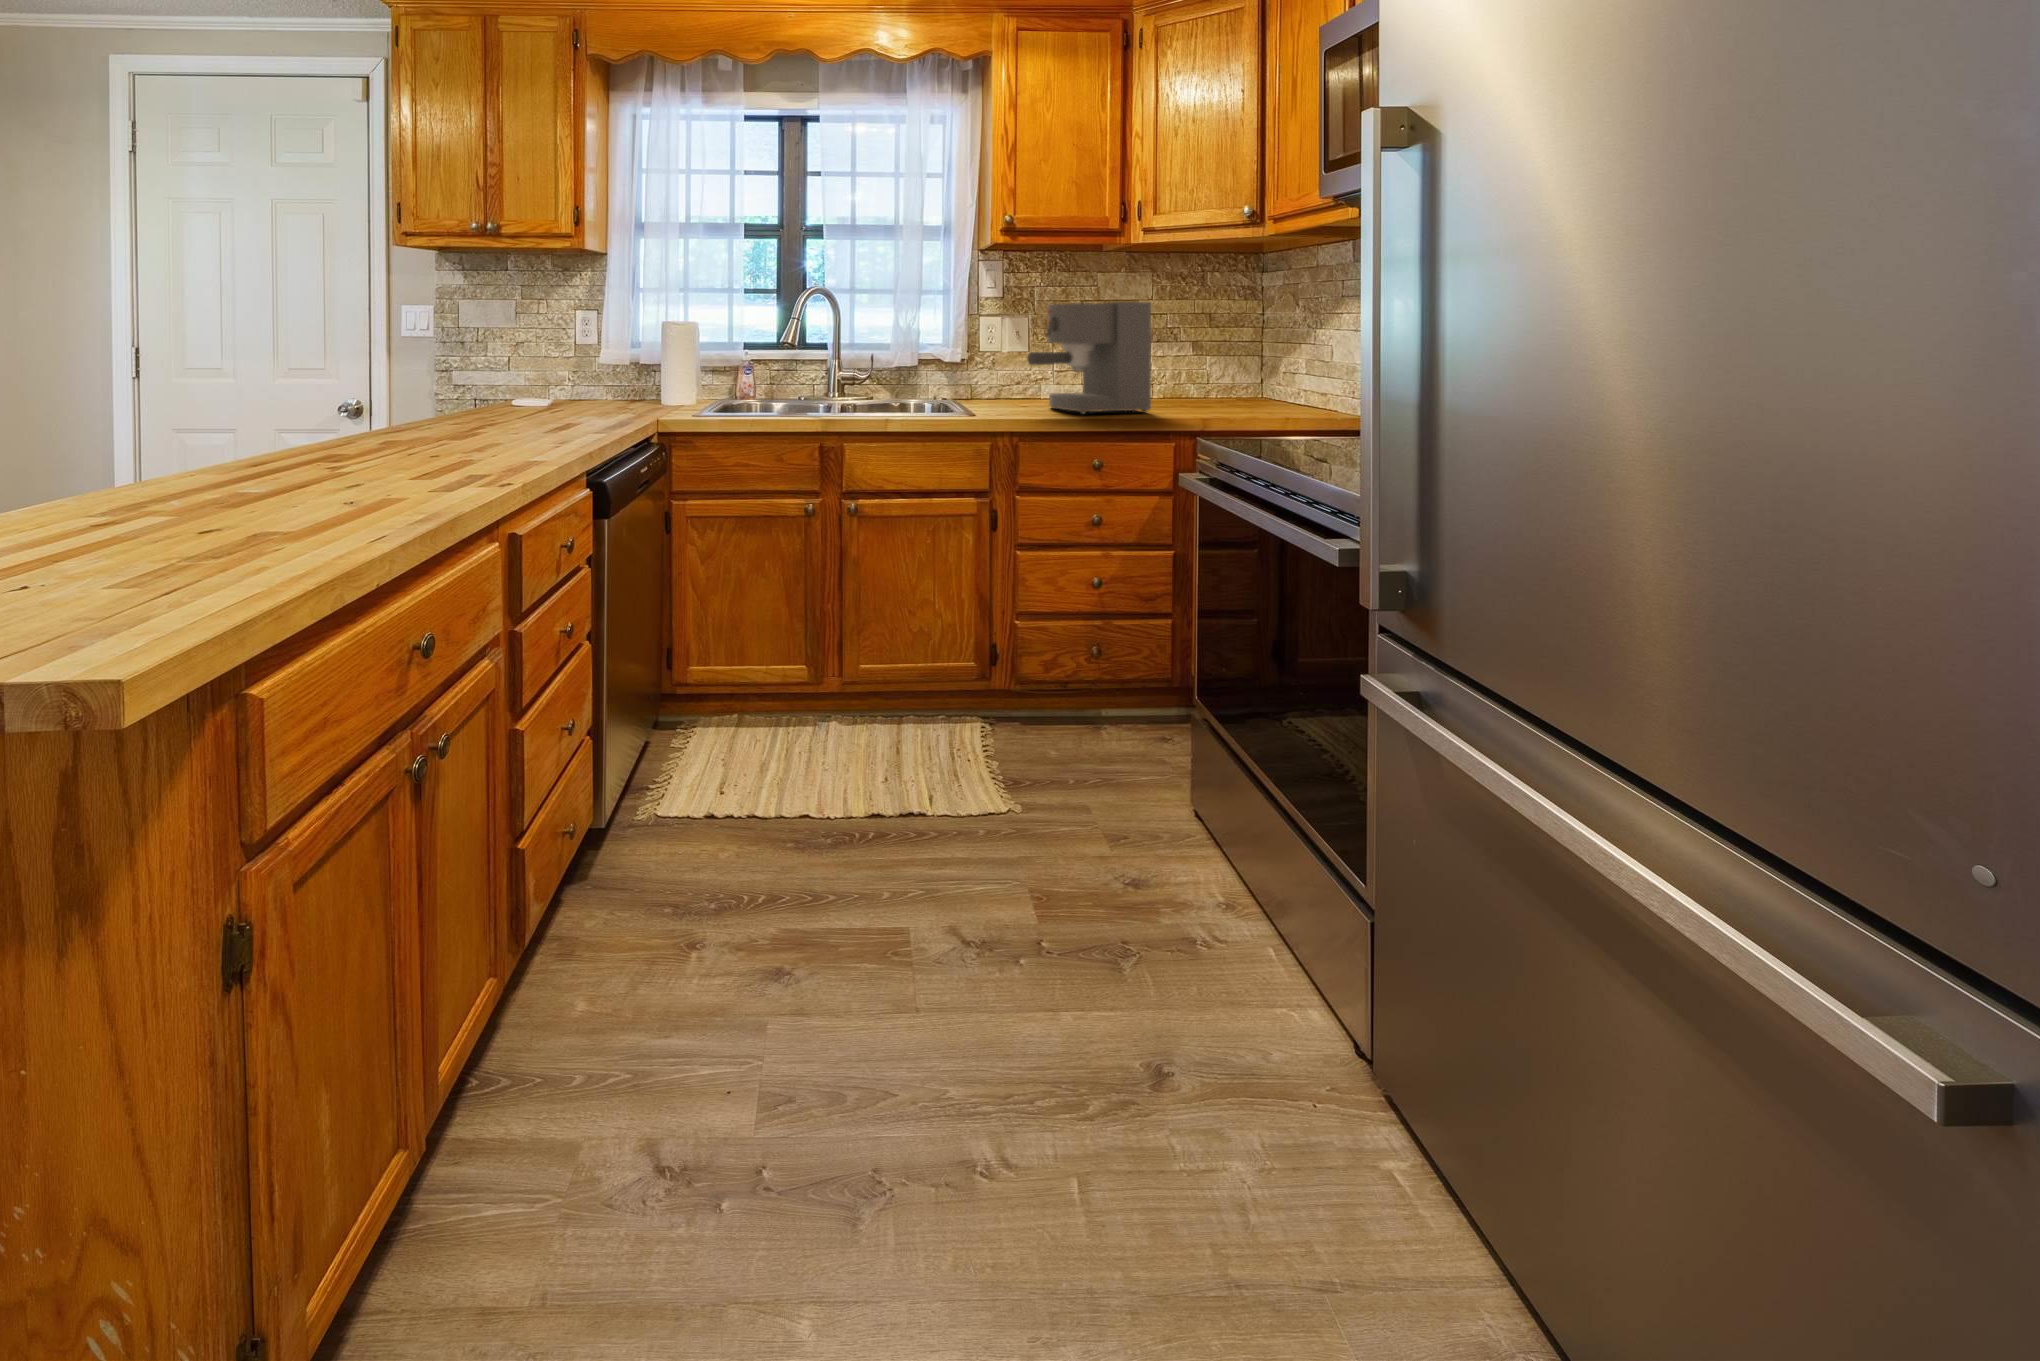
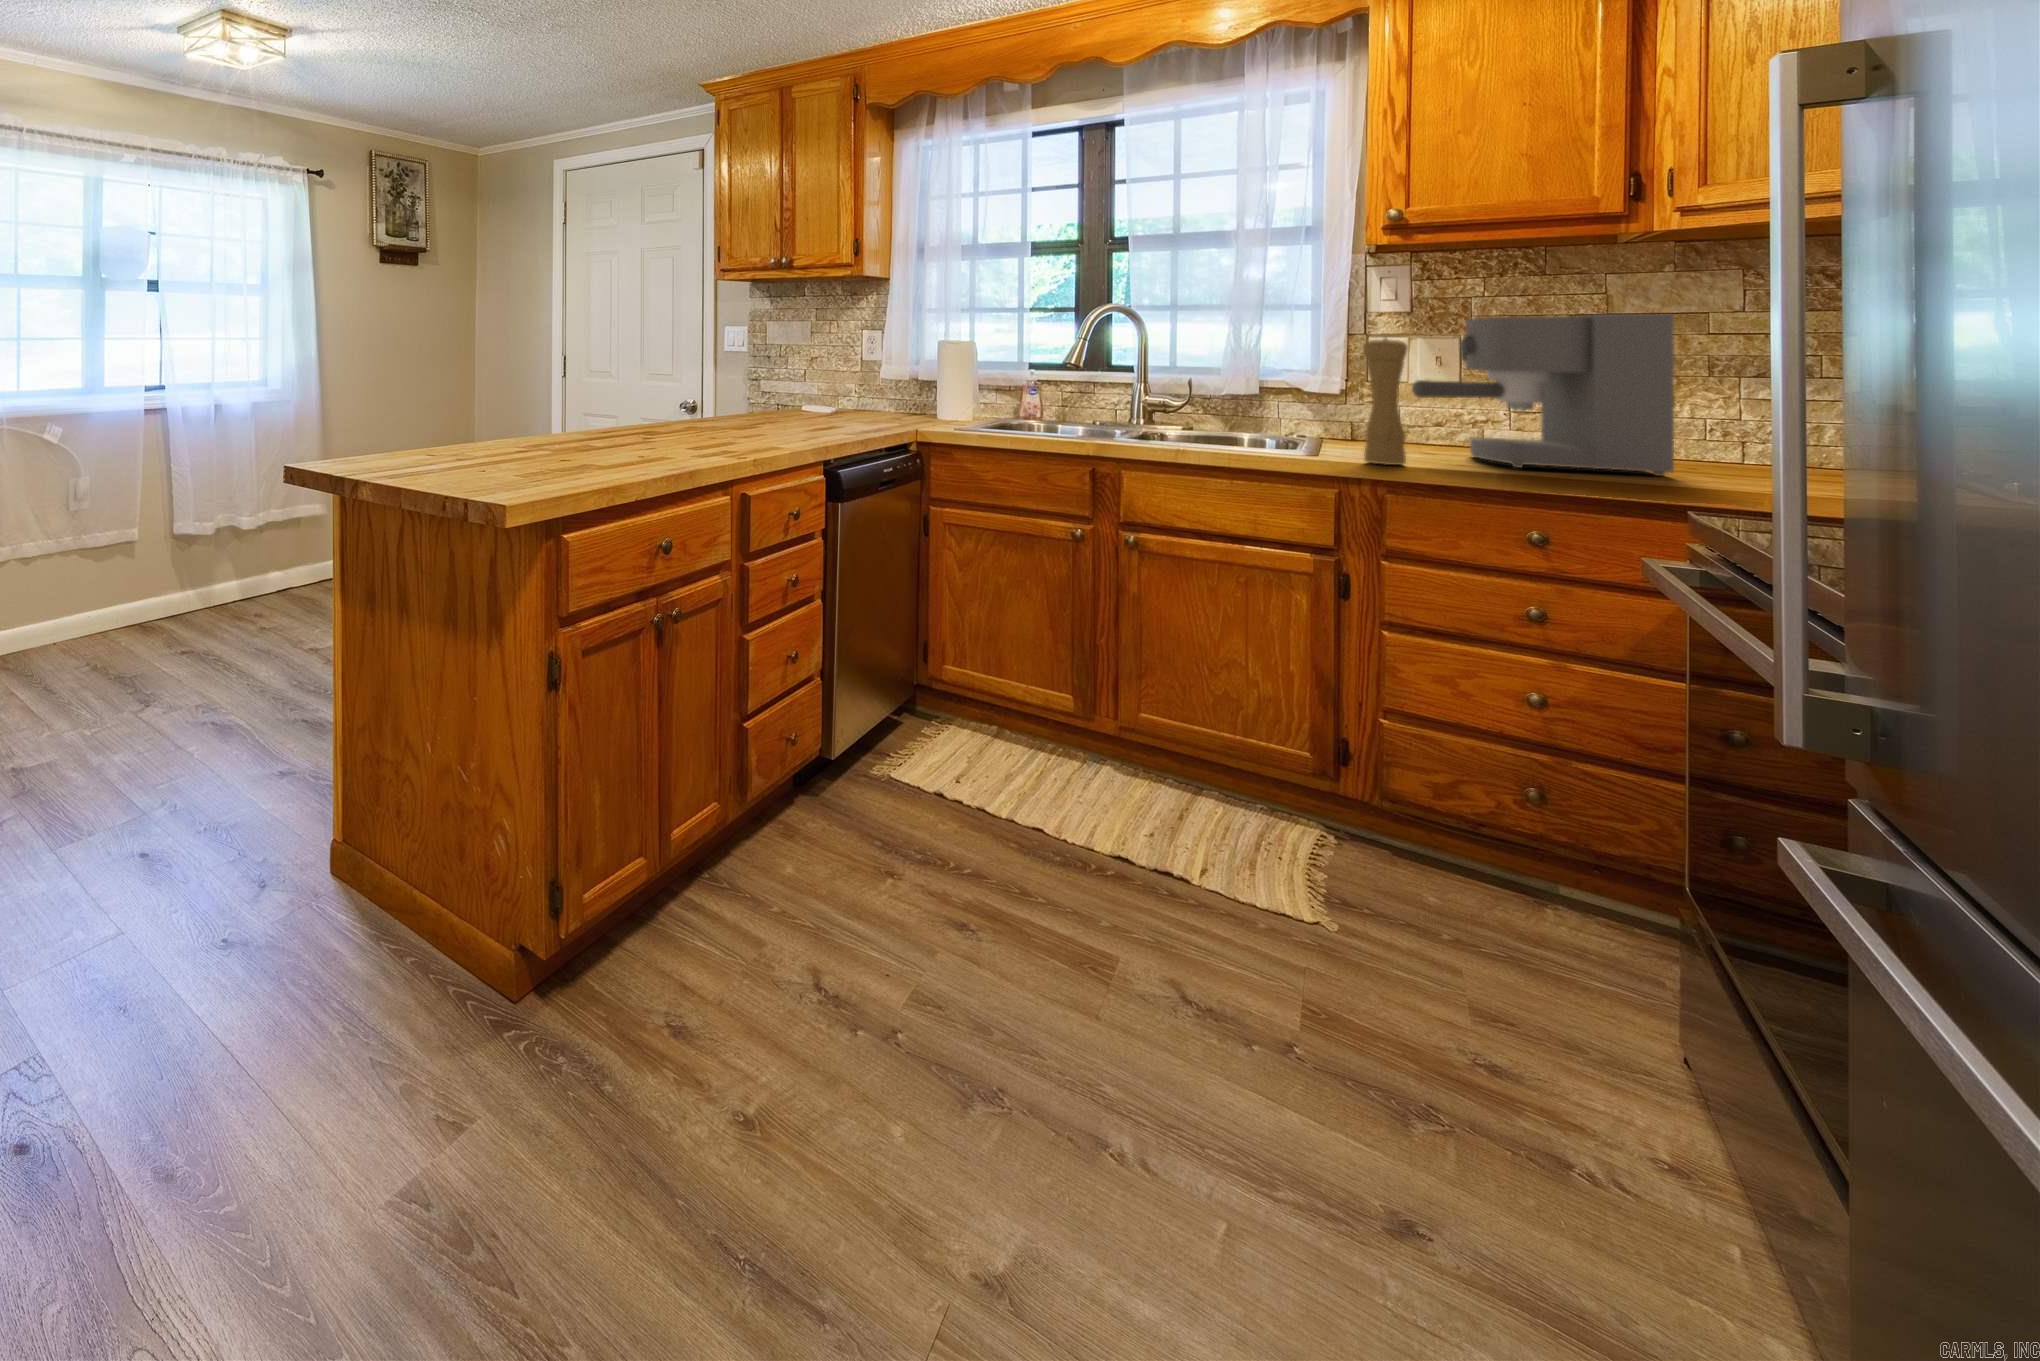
pepper mill: none [1005,319,1030,419] -> present [1363,338,1408,465]

